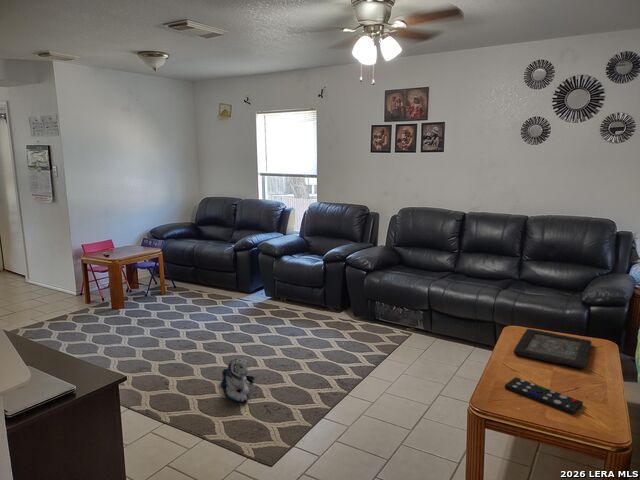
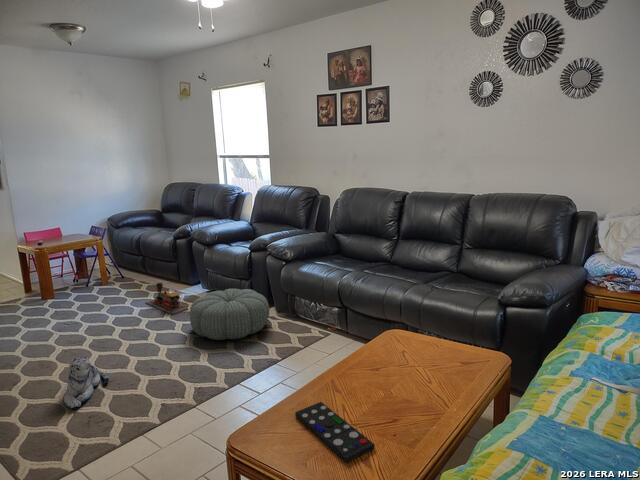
toy train: none [222,292,268,321] -> present [146,283,188,314]
pouf: none [288,296,358,342] -> present [190,289,269,340]
decorative tray: present [514,329,592,368] -> none [354,335,470,393]

